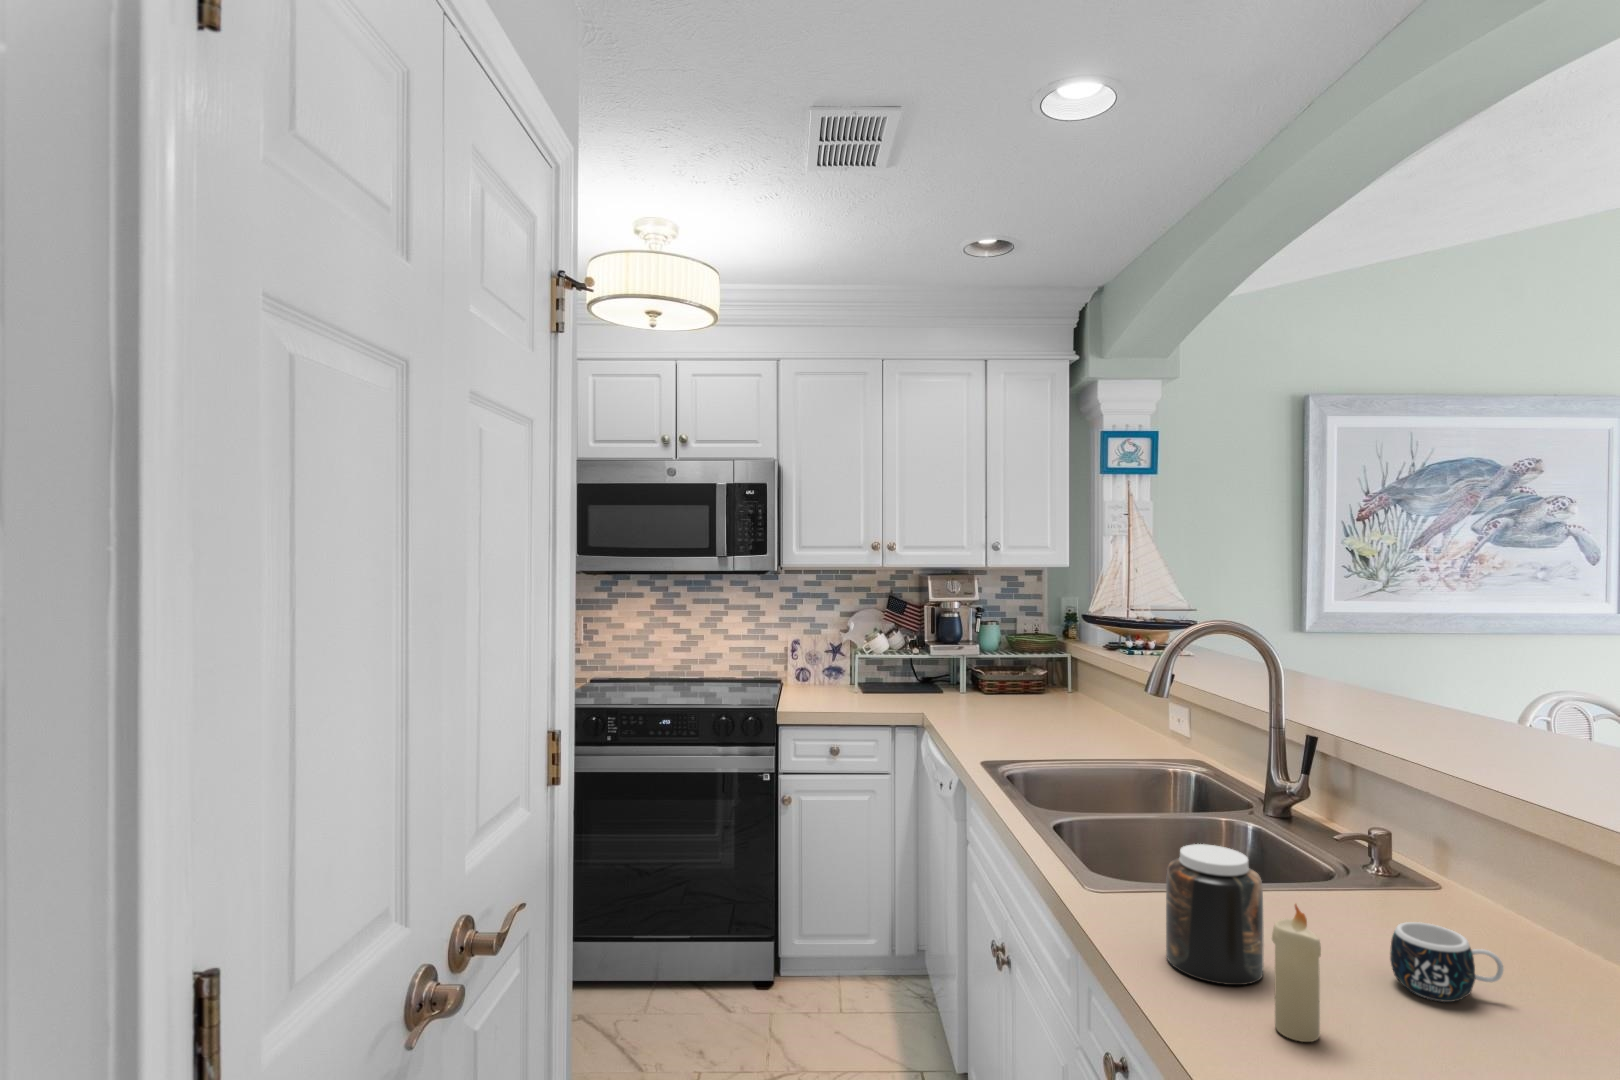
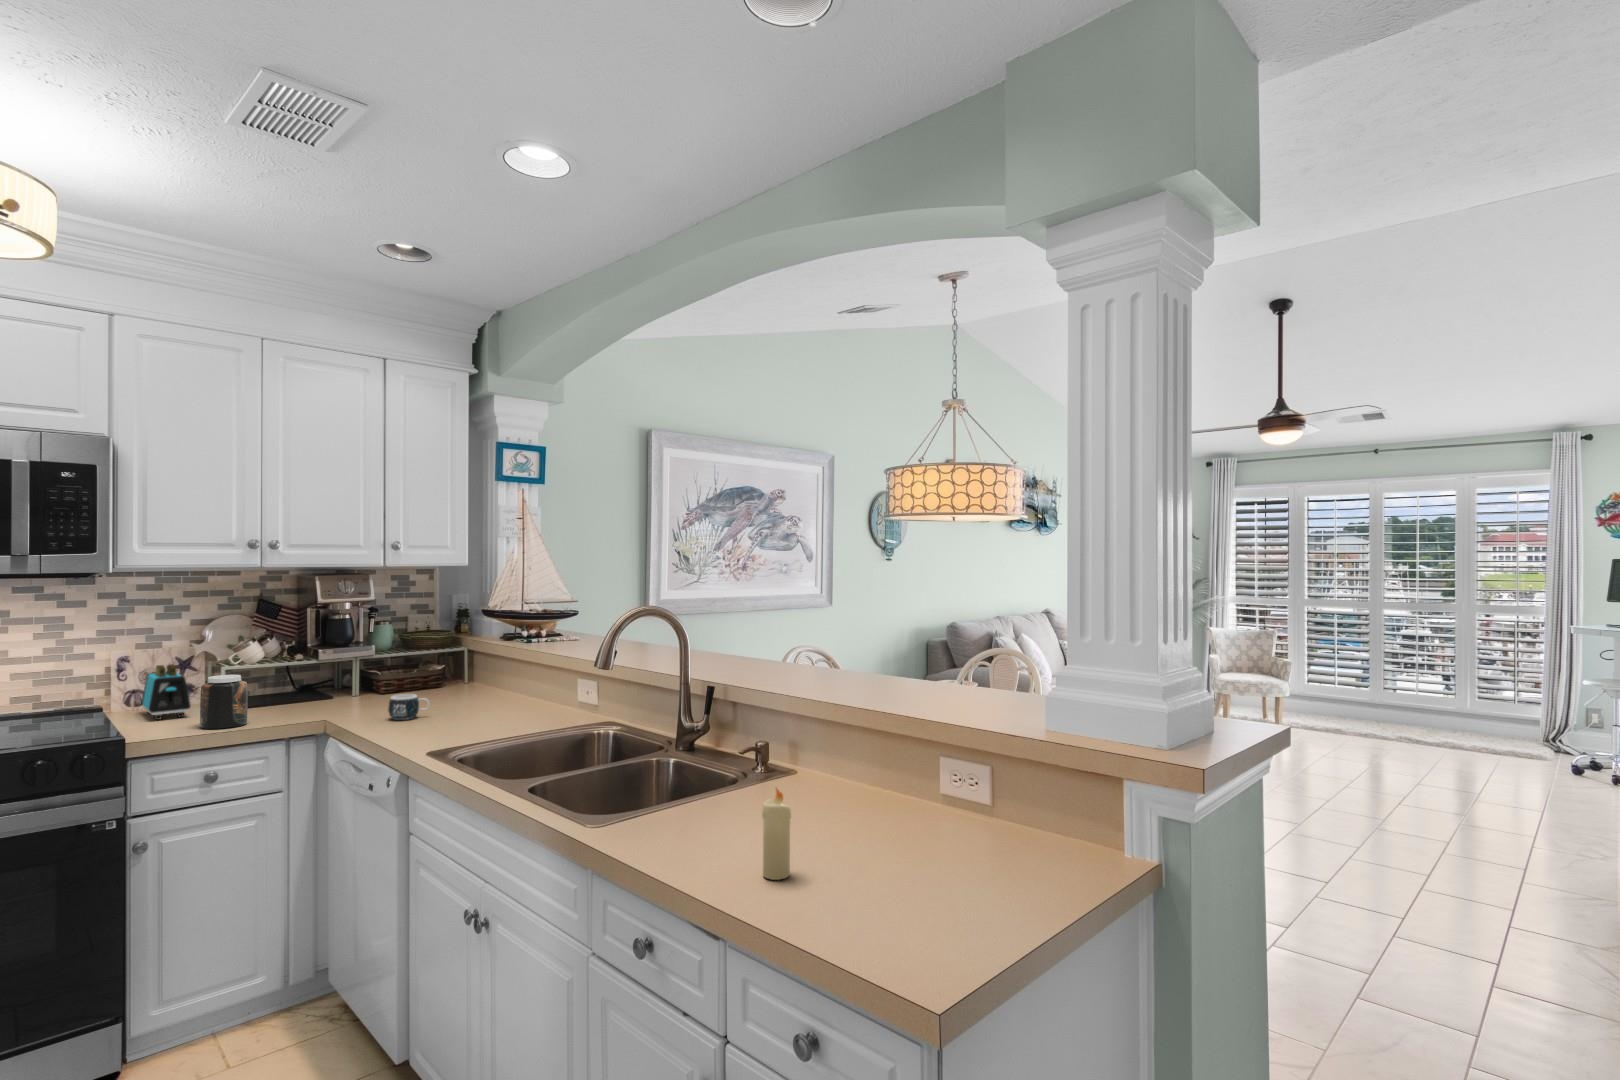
toaster: none [803,649,832,695] -> present [141,664,190,720]
jar: present [1166,844,1264,985] -> present [200,675,248,729]
mug: present [1390,922,1504,1002] -> present [388,694,429,720]

